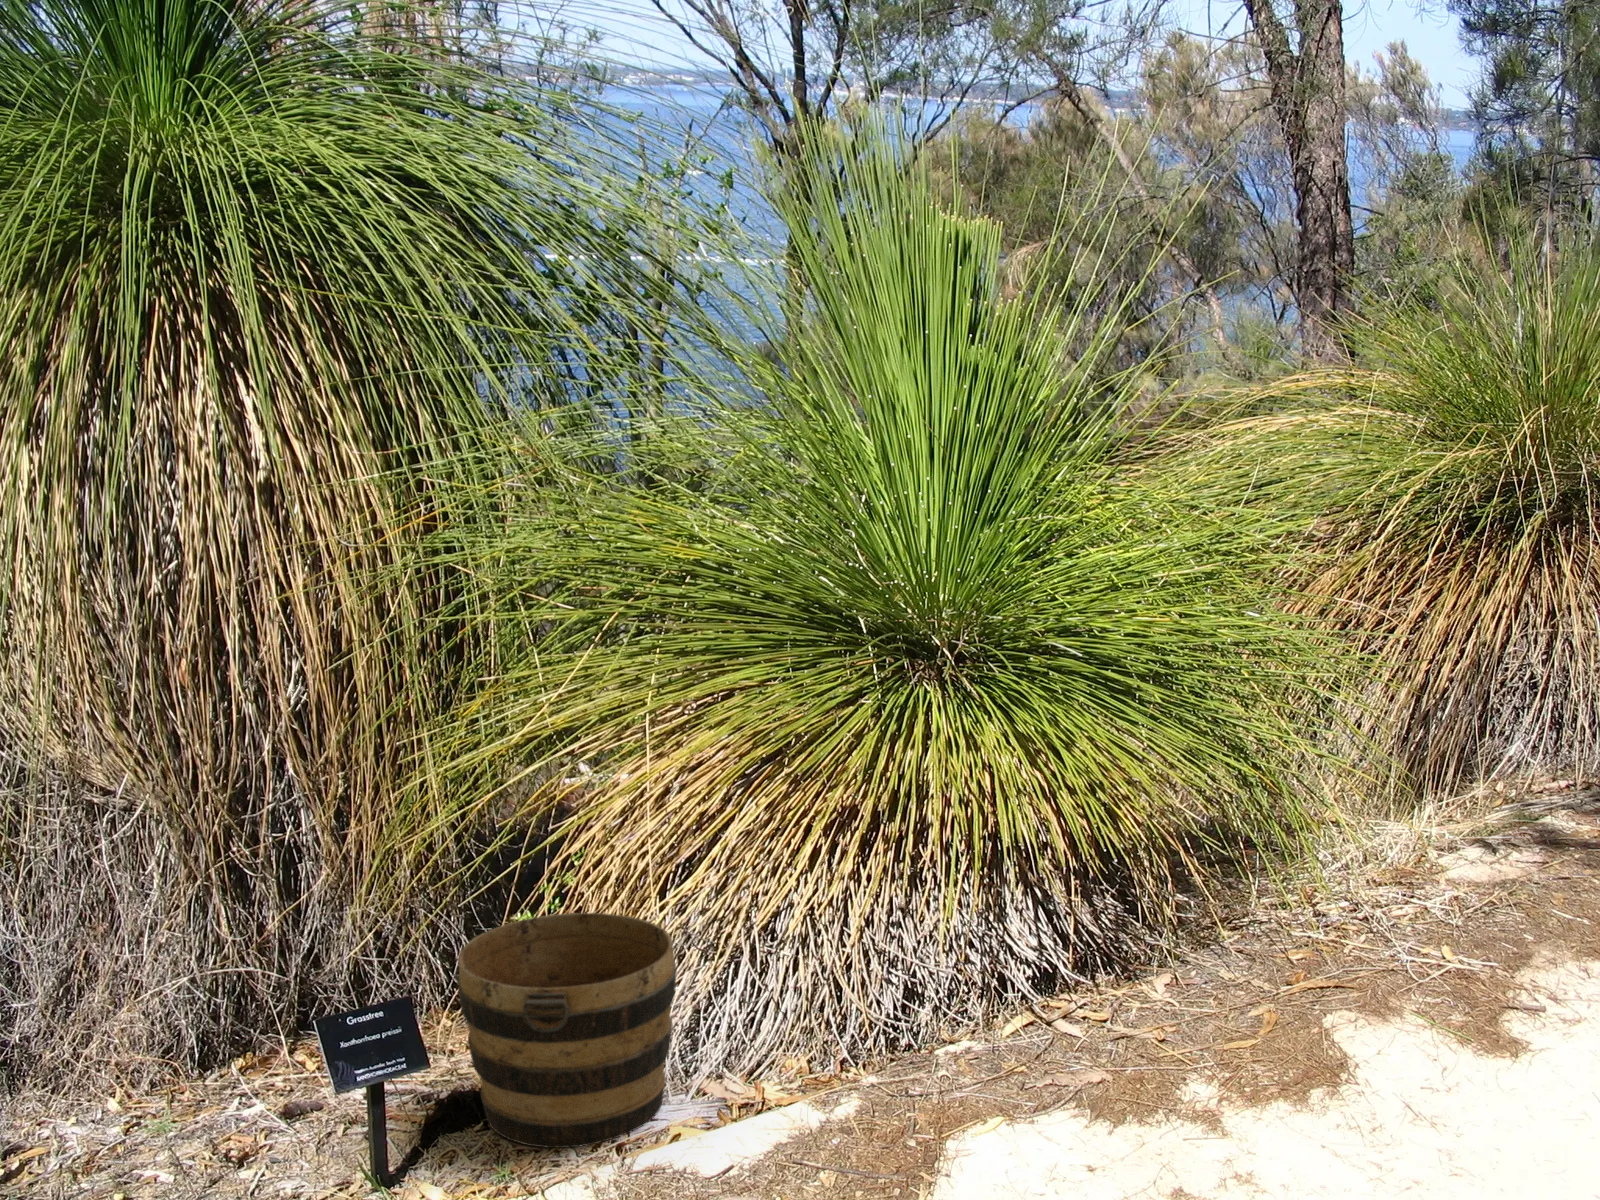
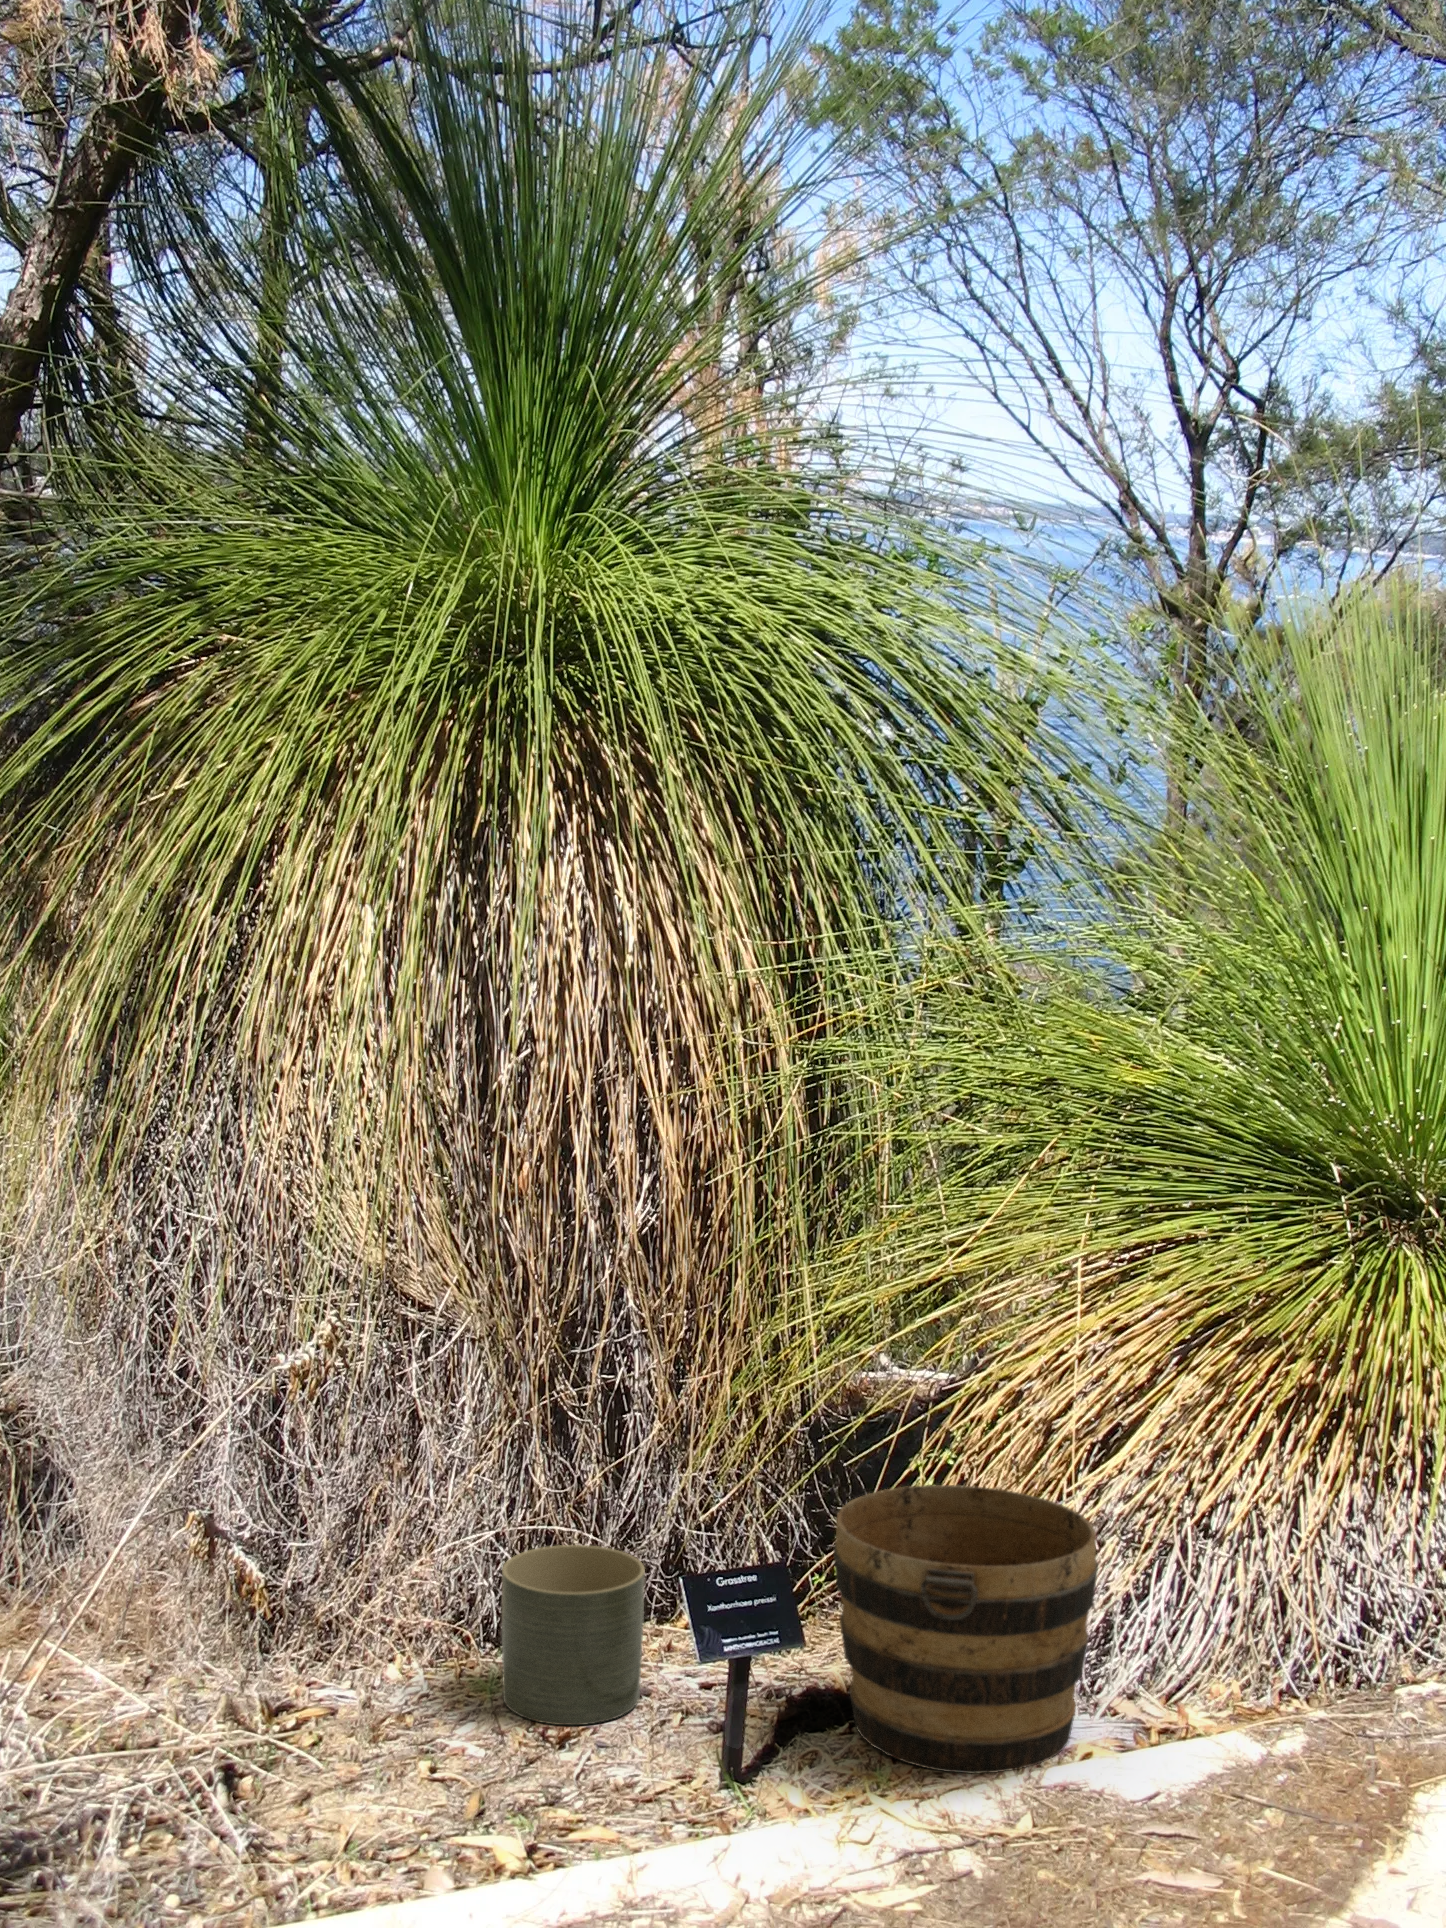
planter: none [177,995,310,1148] -> present [502,1545,645,1725]

